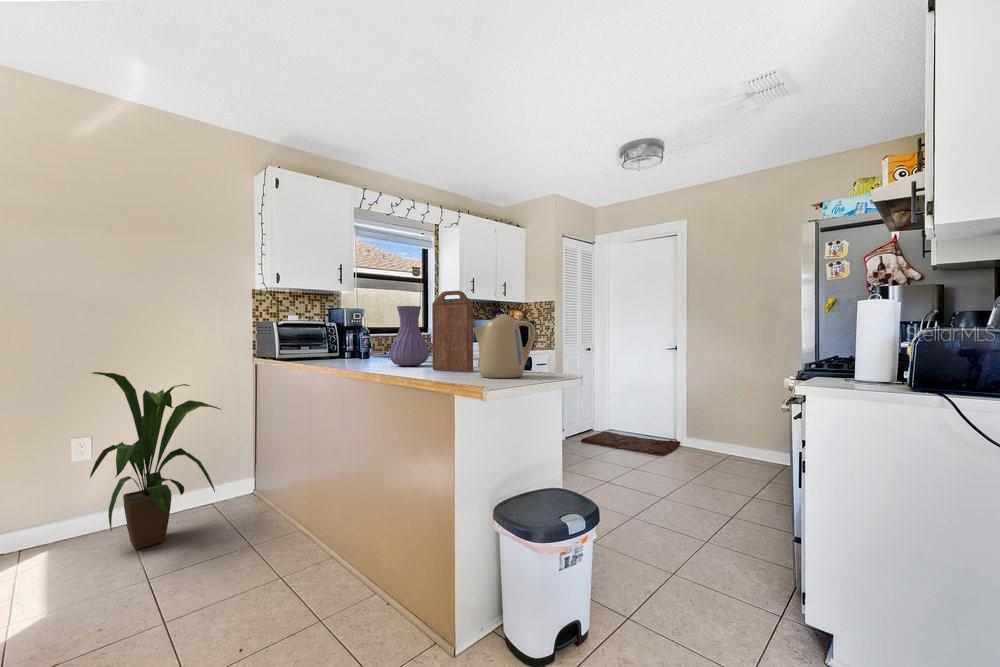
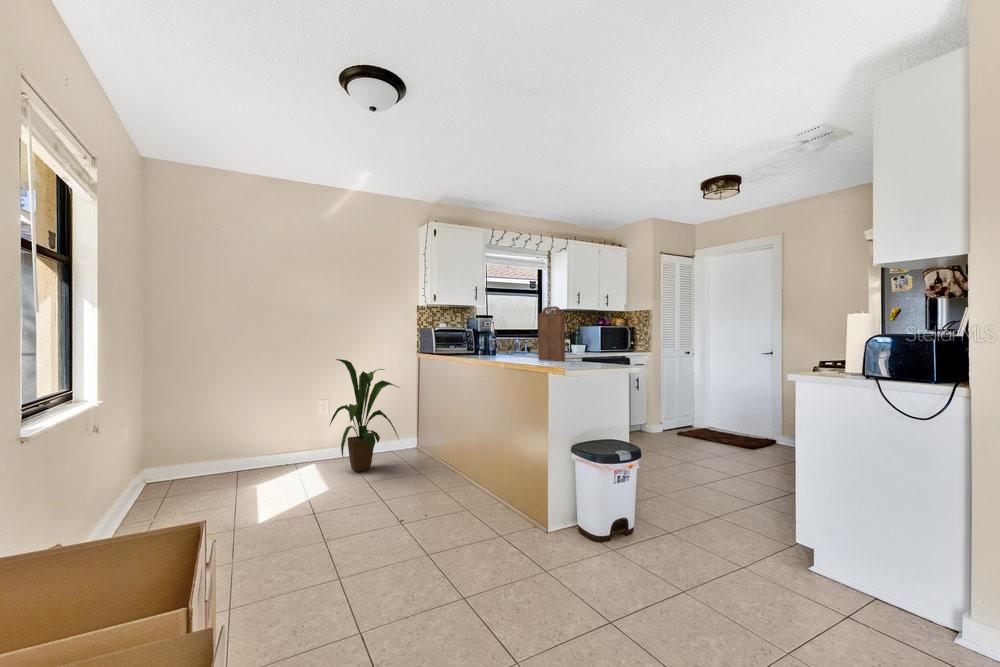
vase: present [390,306,429,366] -> none [511,317,537,358]
kettle: present [473,314,536,378] -> none [562,322,605,364]

